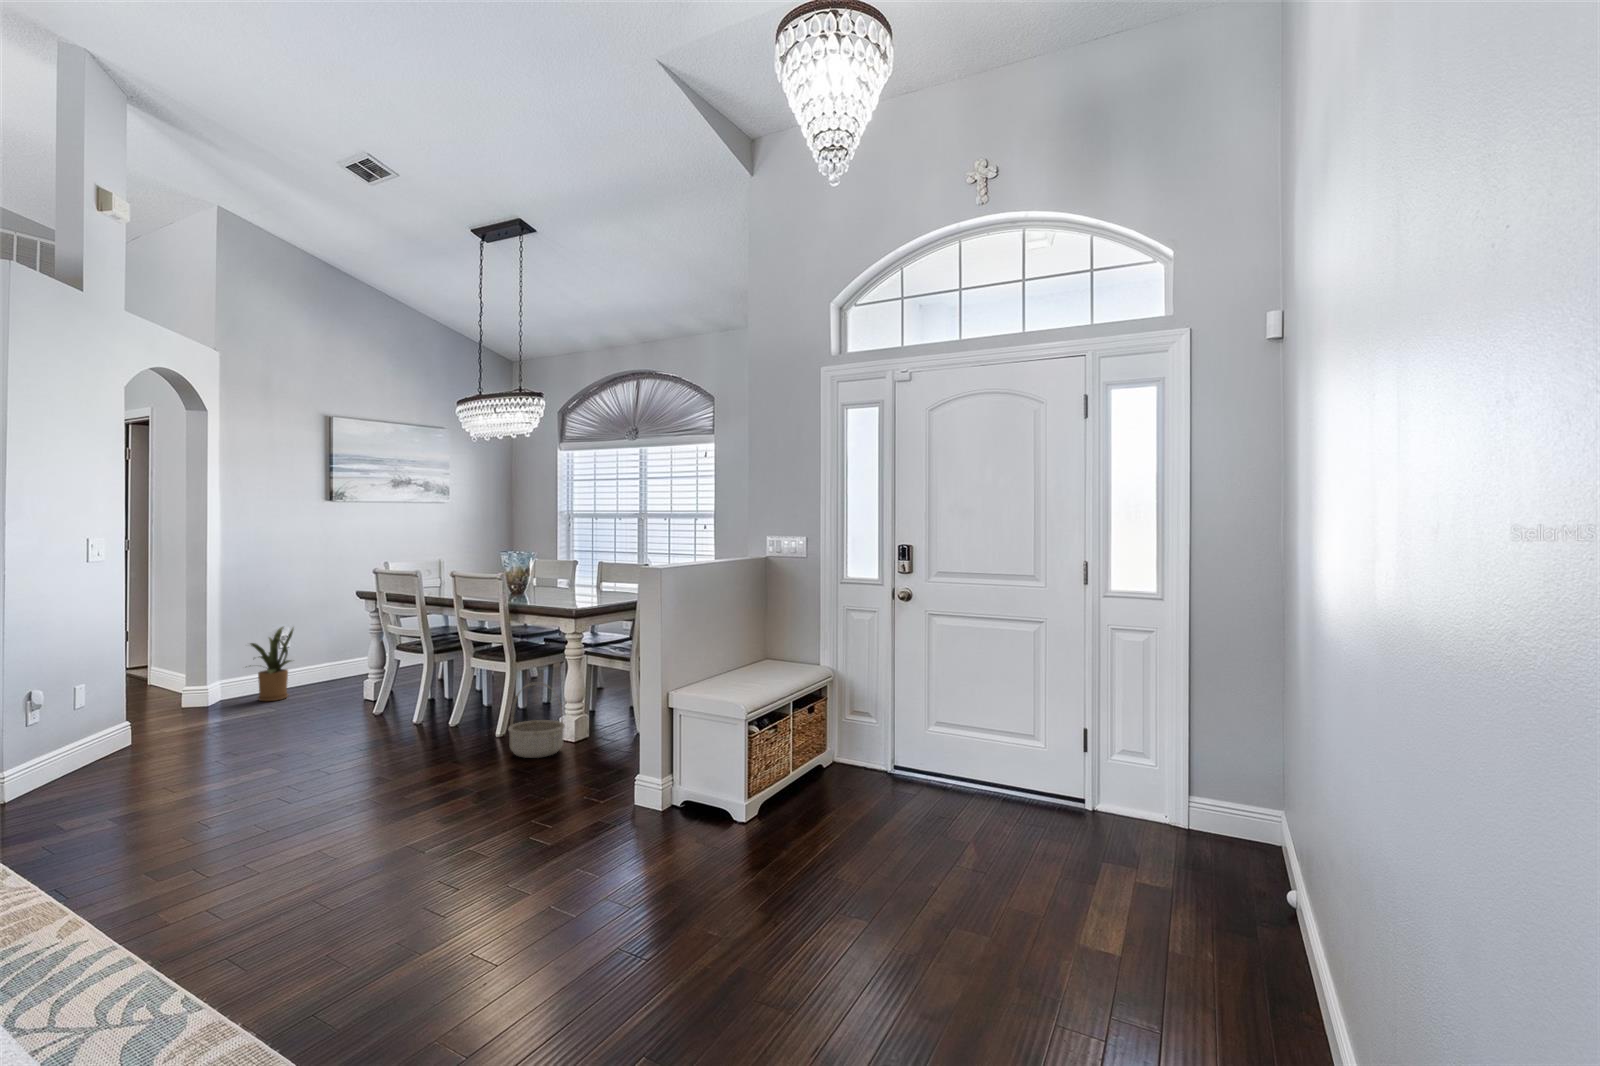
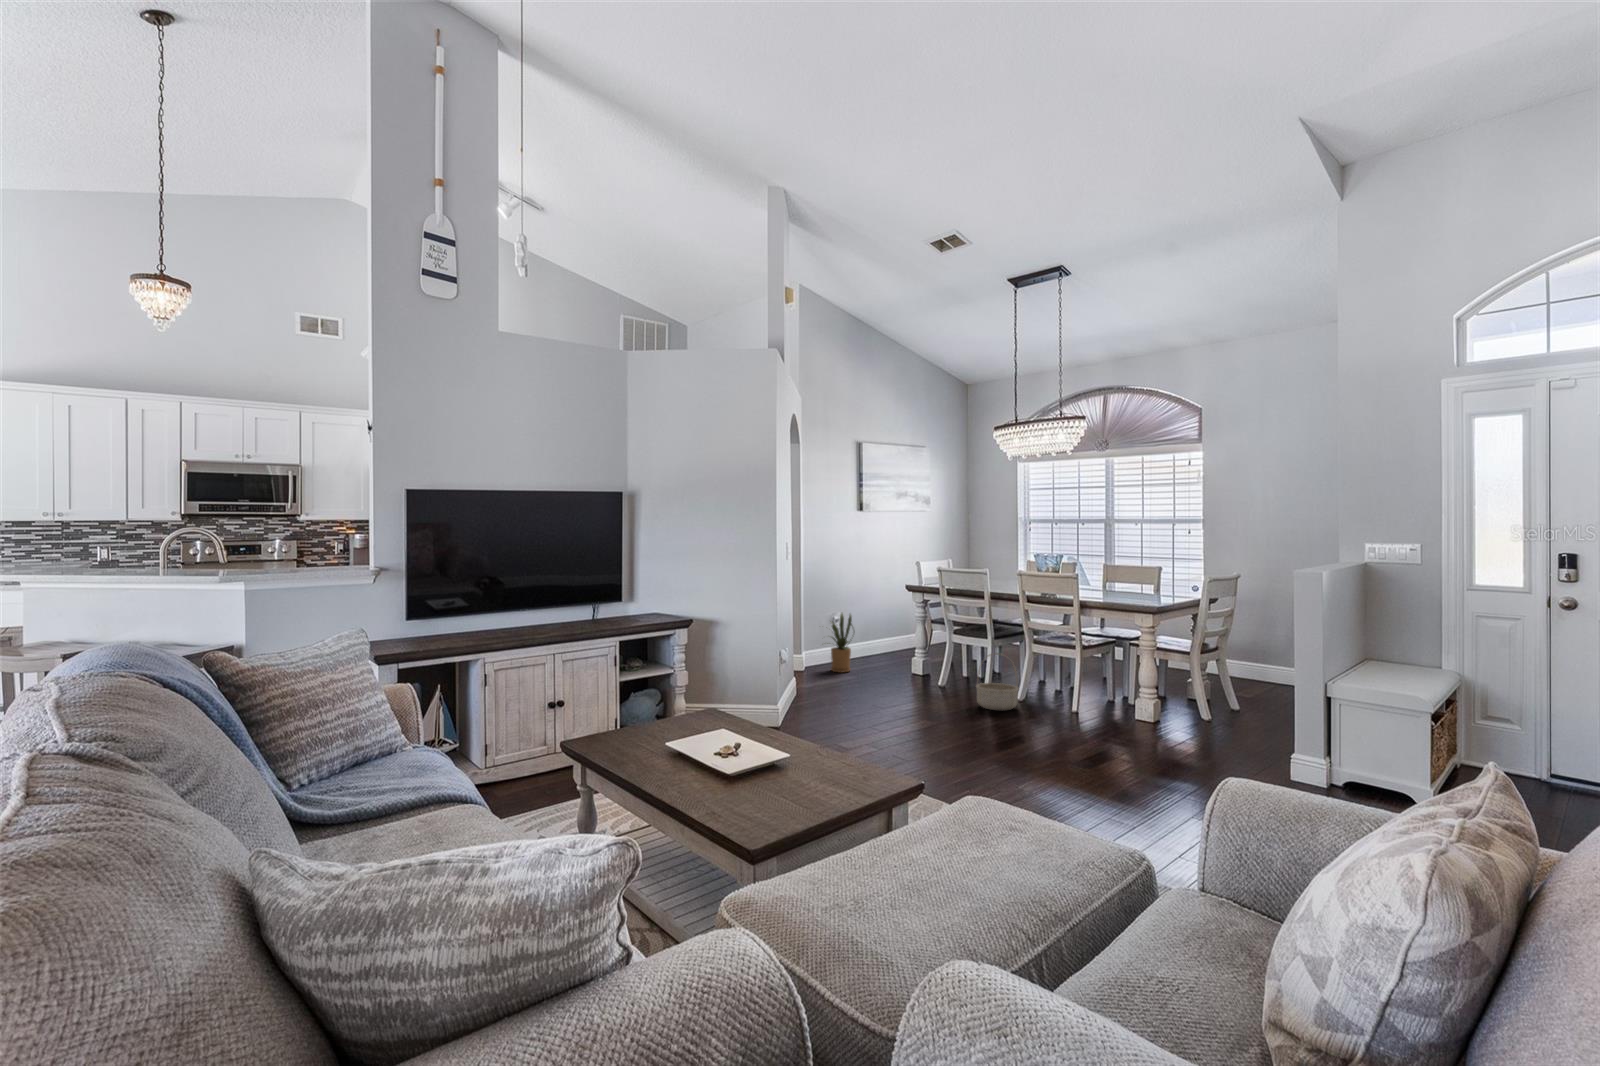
basket: present [508,683,565,758] -> present [976,653,1019,710]

